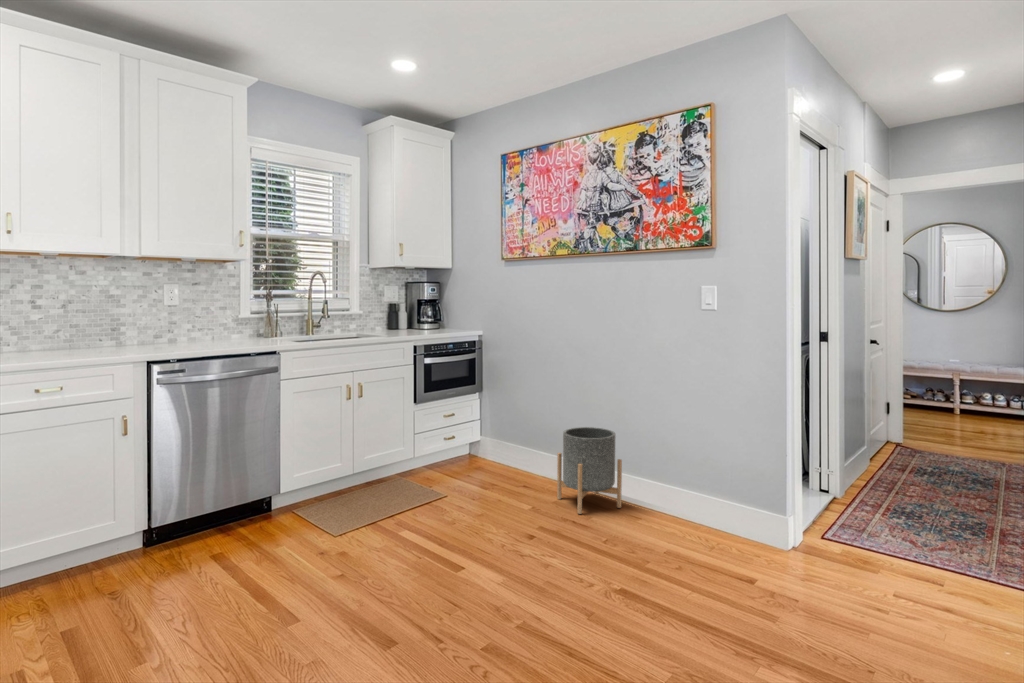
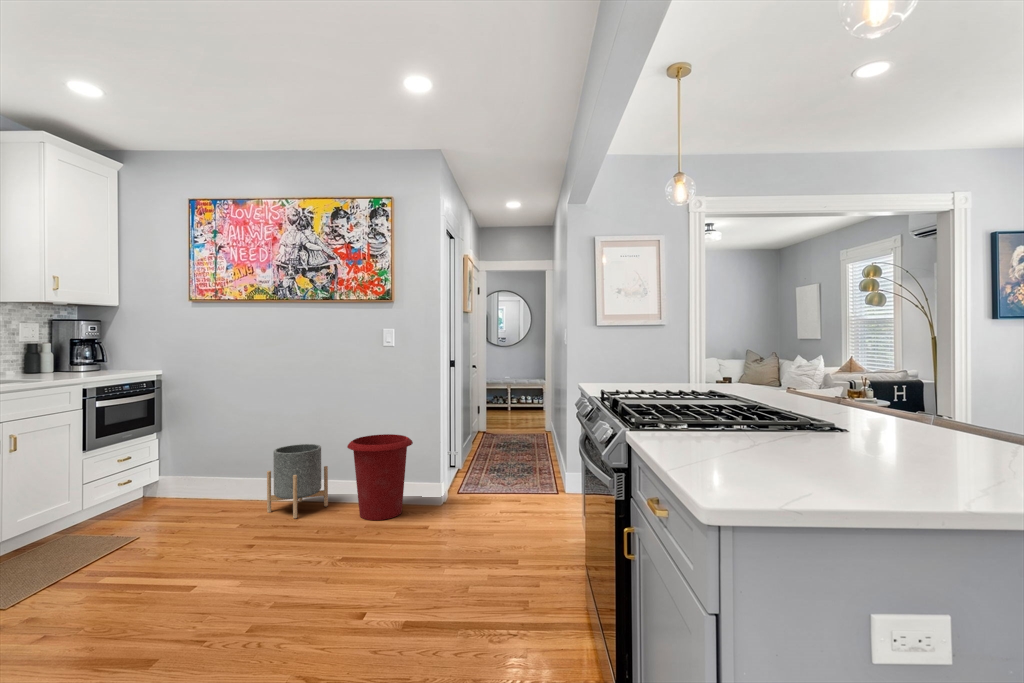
waste bin: none [636,431,725,547] -> present [347,434,413,520]

